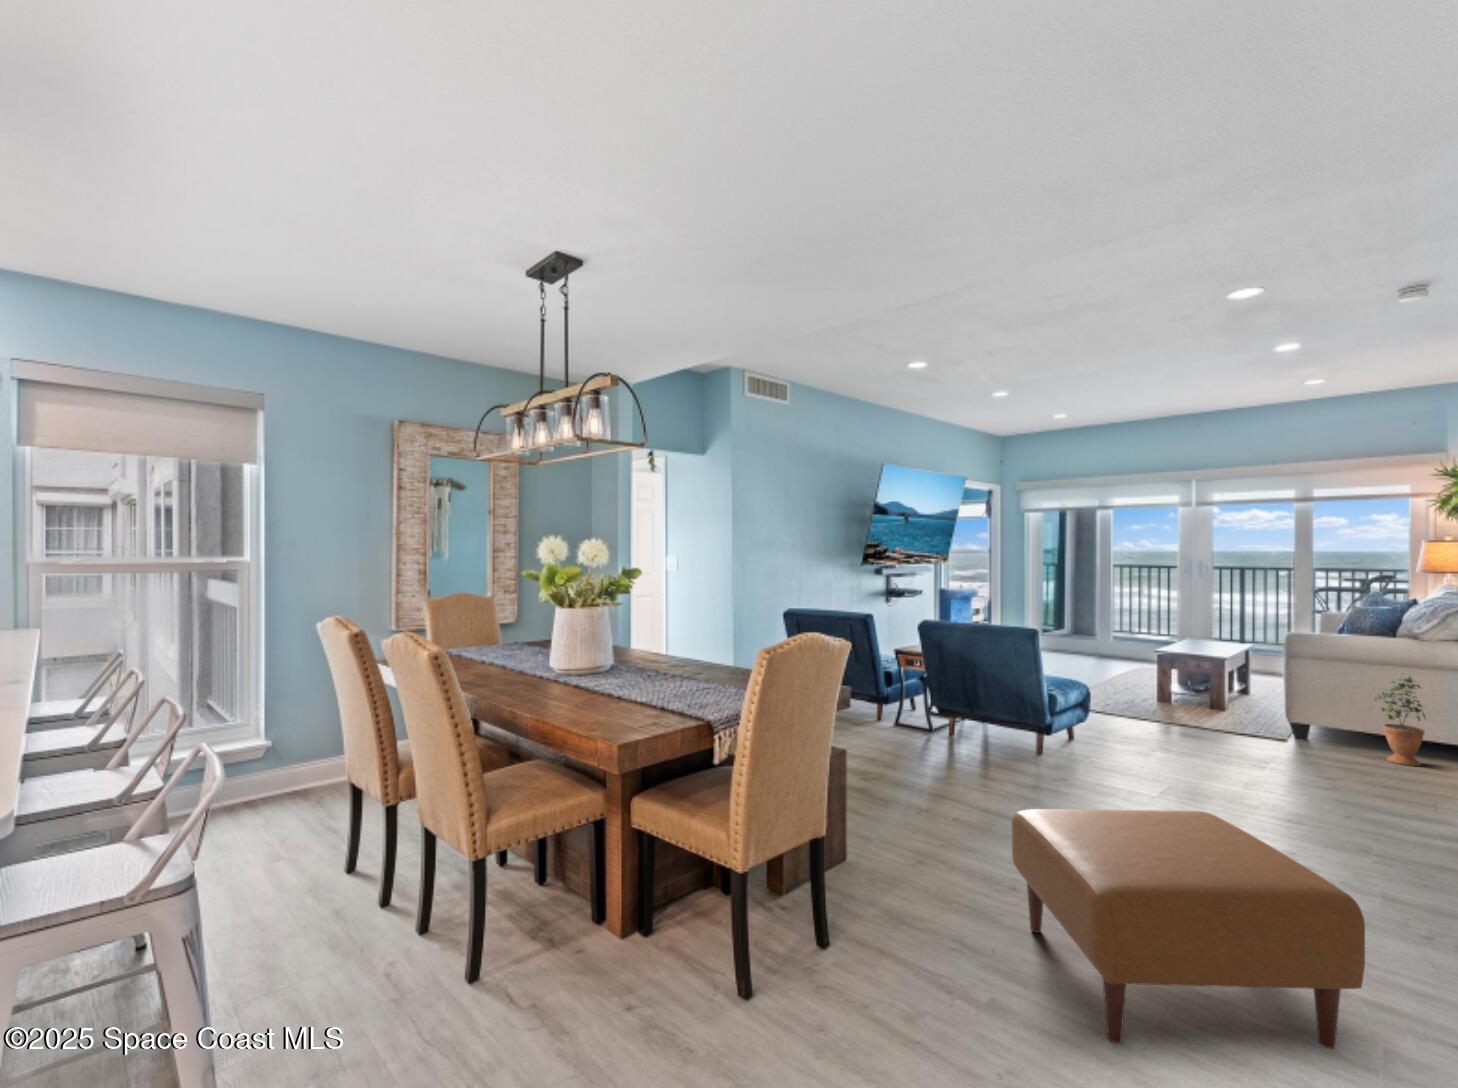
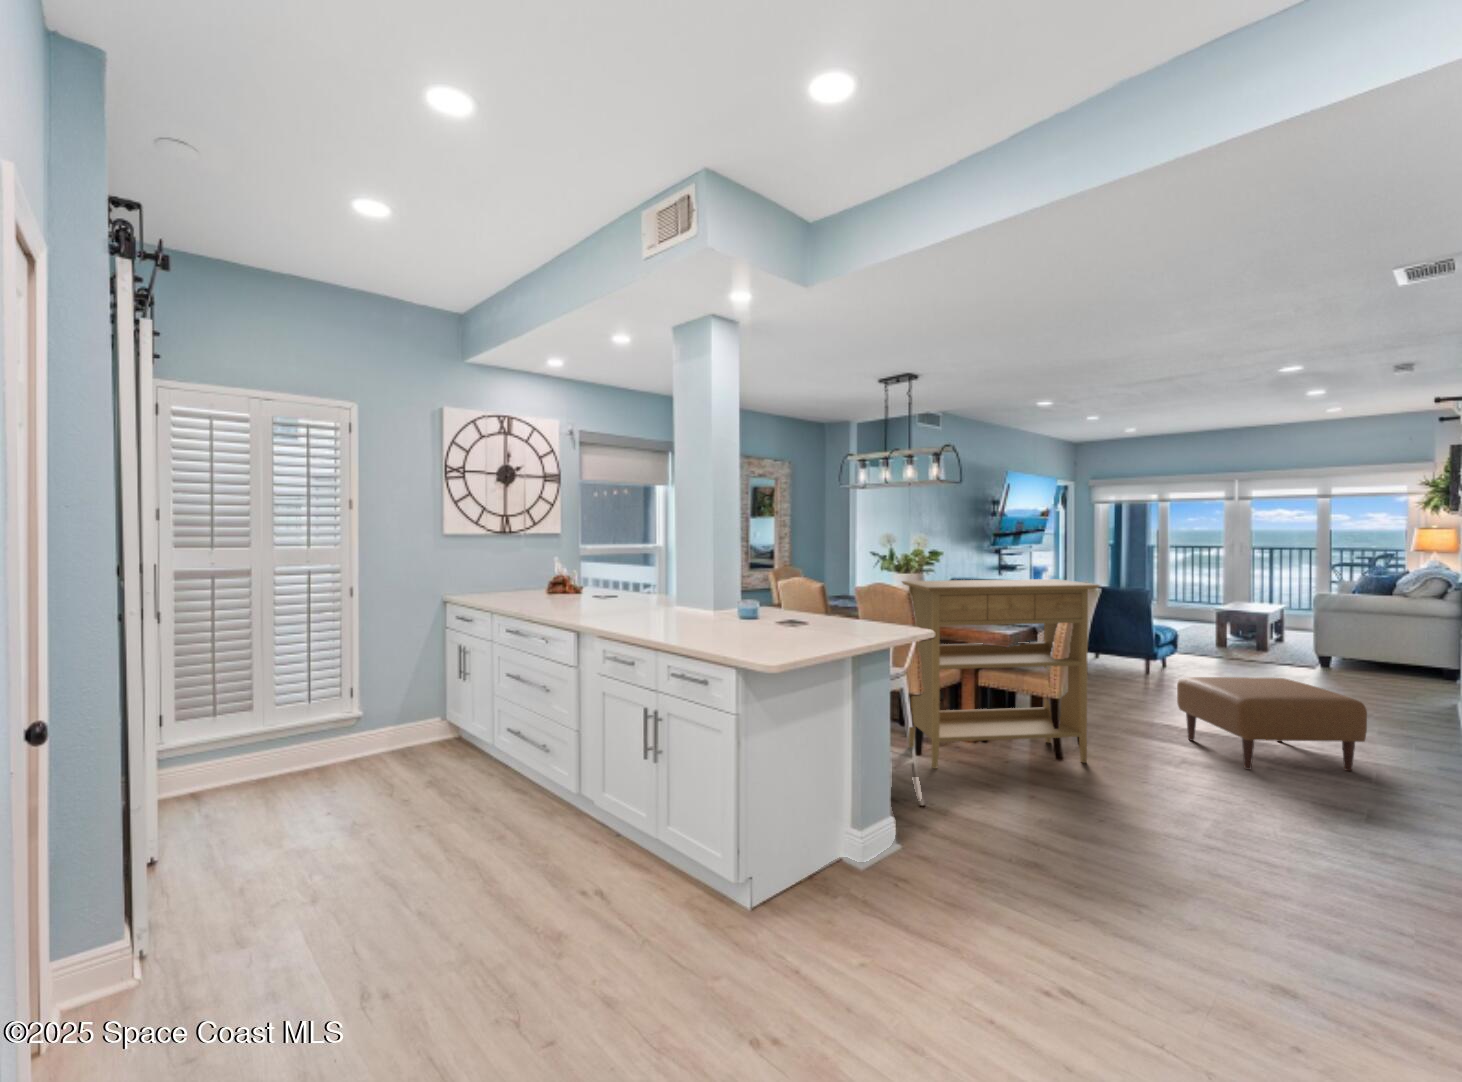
console table: none [414,623,808,1042] -> present [902,579,1100,769]
potted plant: present [1375,677,1425,766] -> none [1376,619,1411,679]

